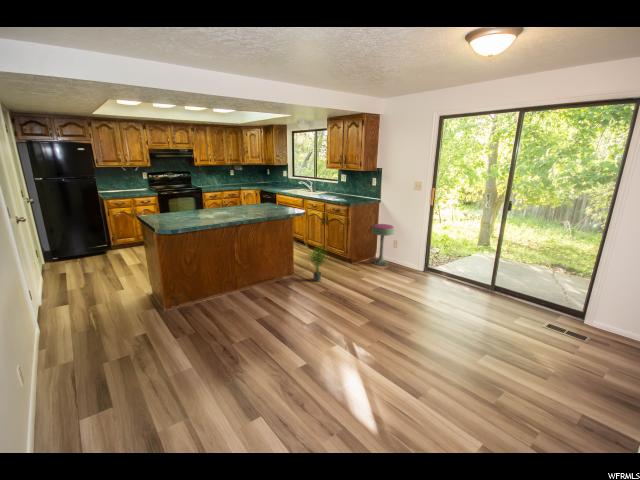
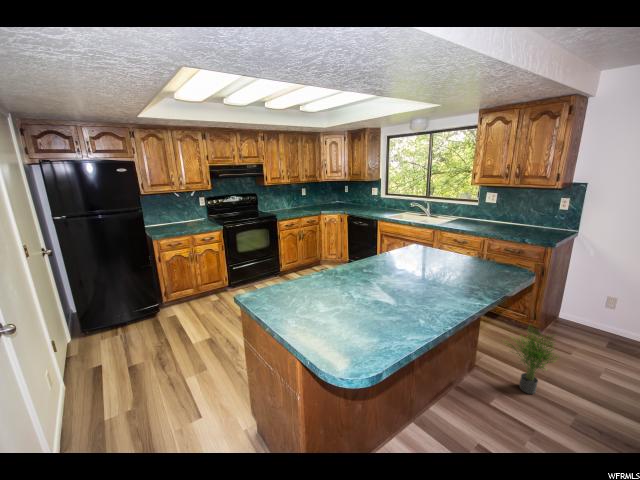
bar stool: present [372,224,394,265] -> none [571,273,625,343]

